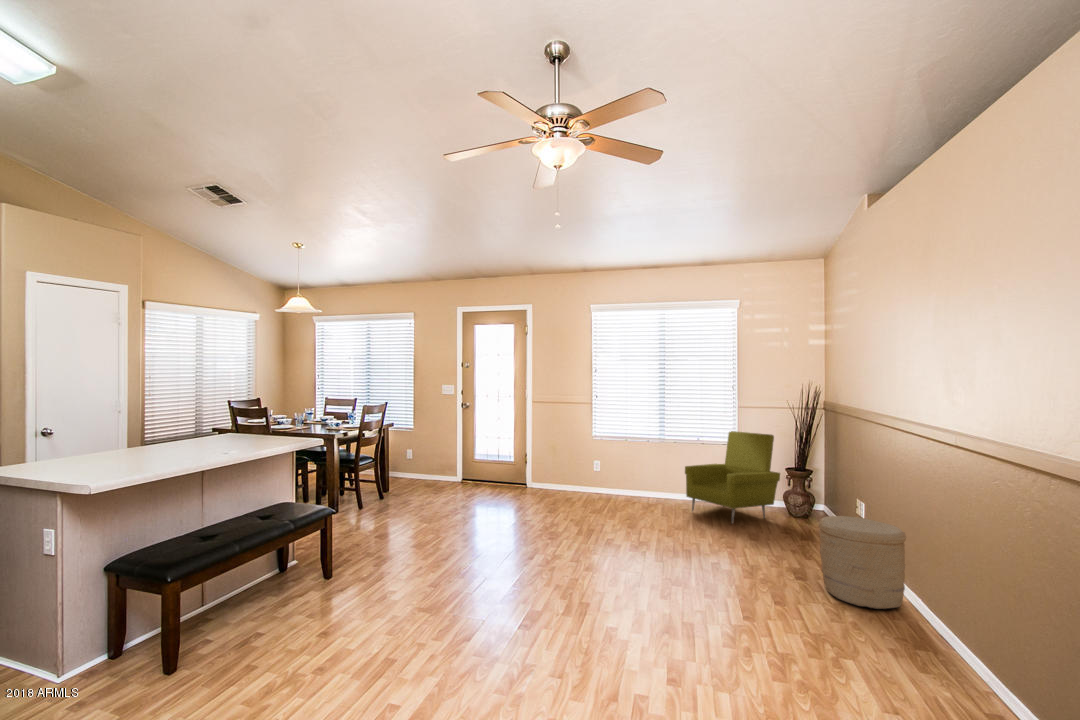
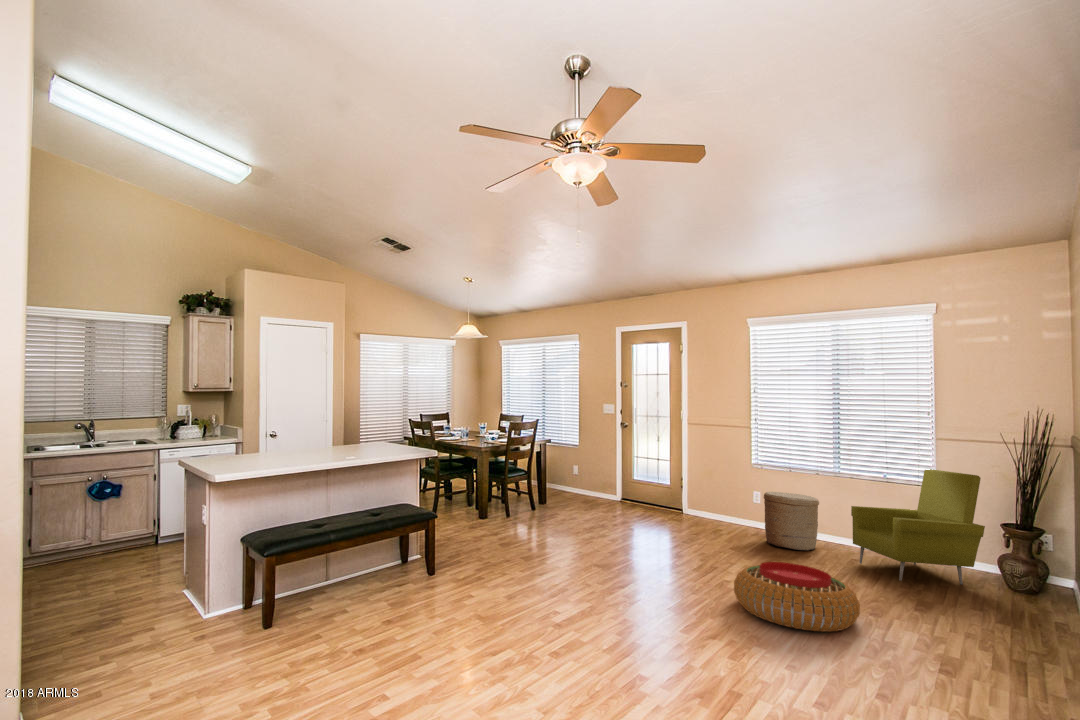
woven basket: present [819,516,906,609] -> present [764,492,819,550]
pouf: none [643,527,750,589] -> present [734,562,860,632]

